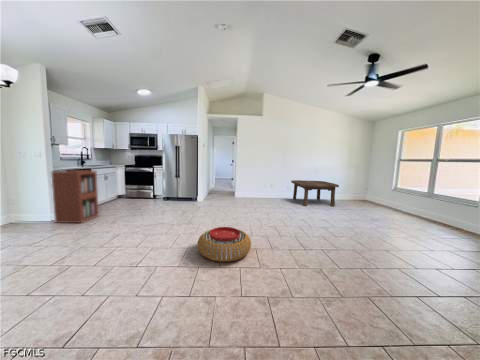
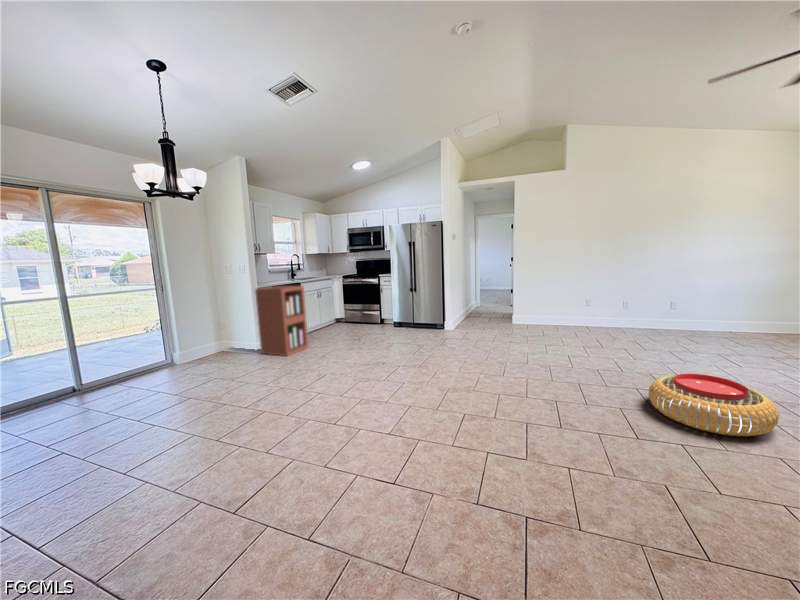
coffee table: present [291,180,339,206] -> none [630,292,754,348]
pouf: present [198,227,251,262] -> present [648,374,779,437]

